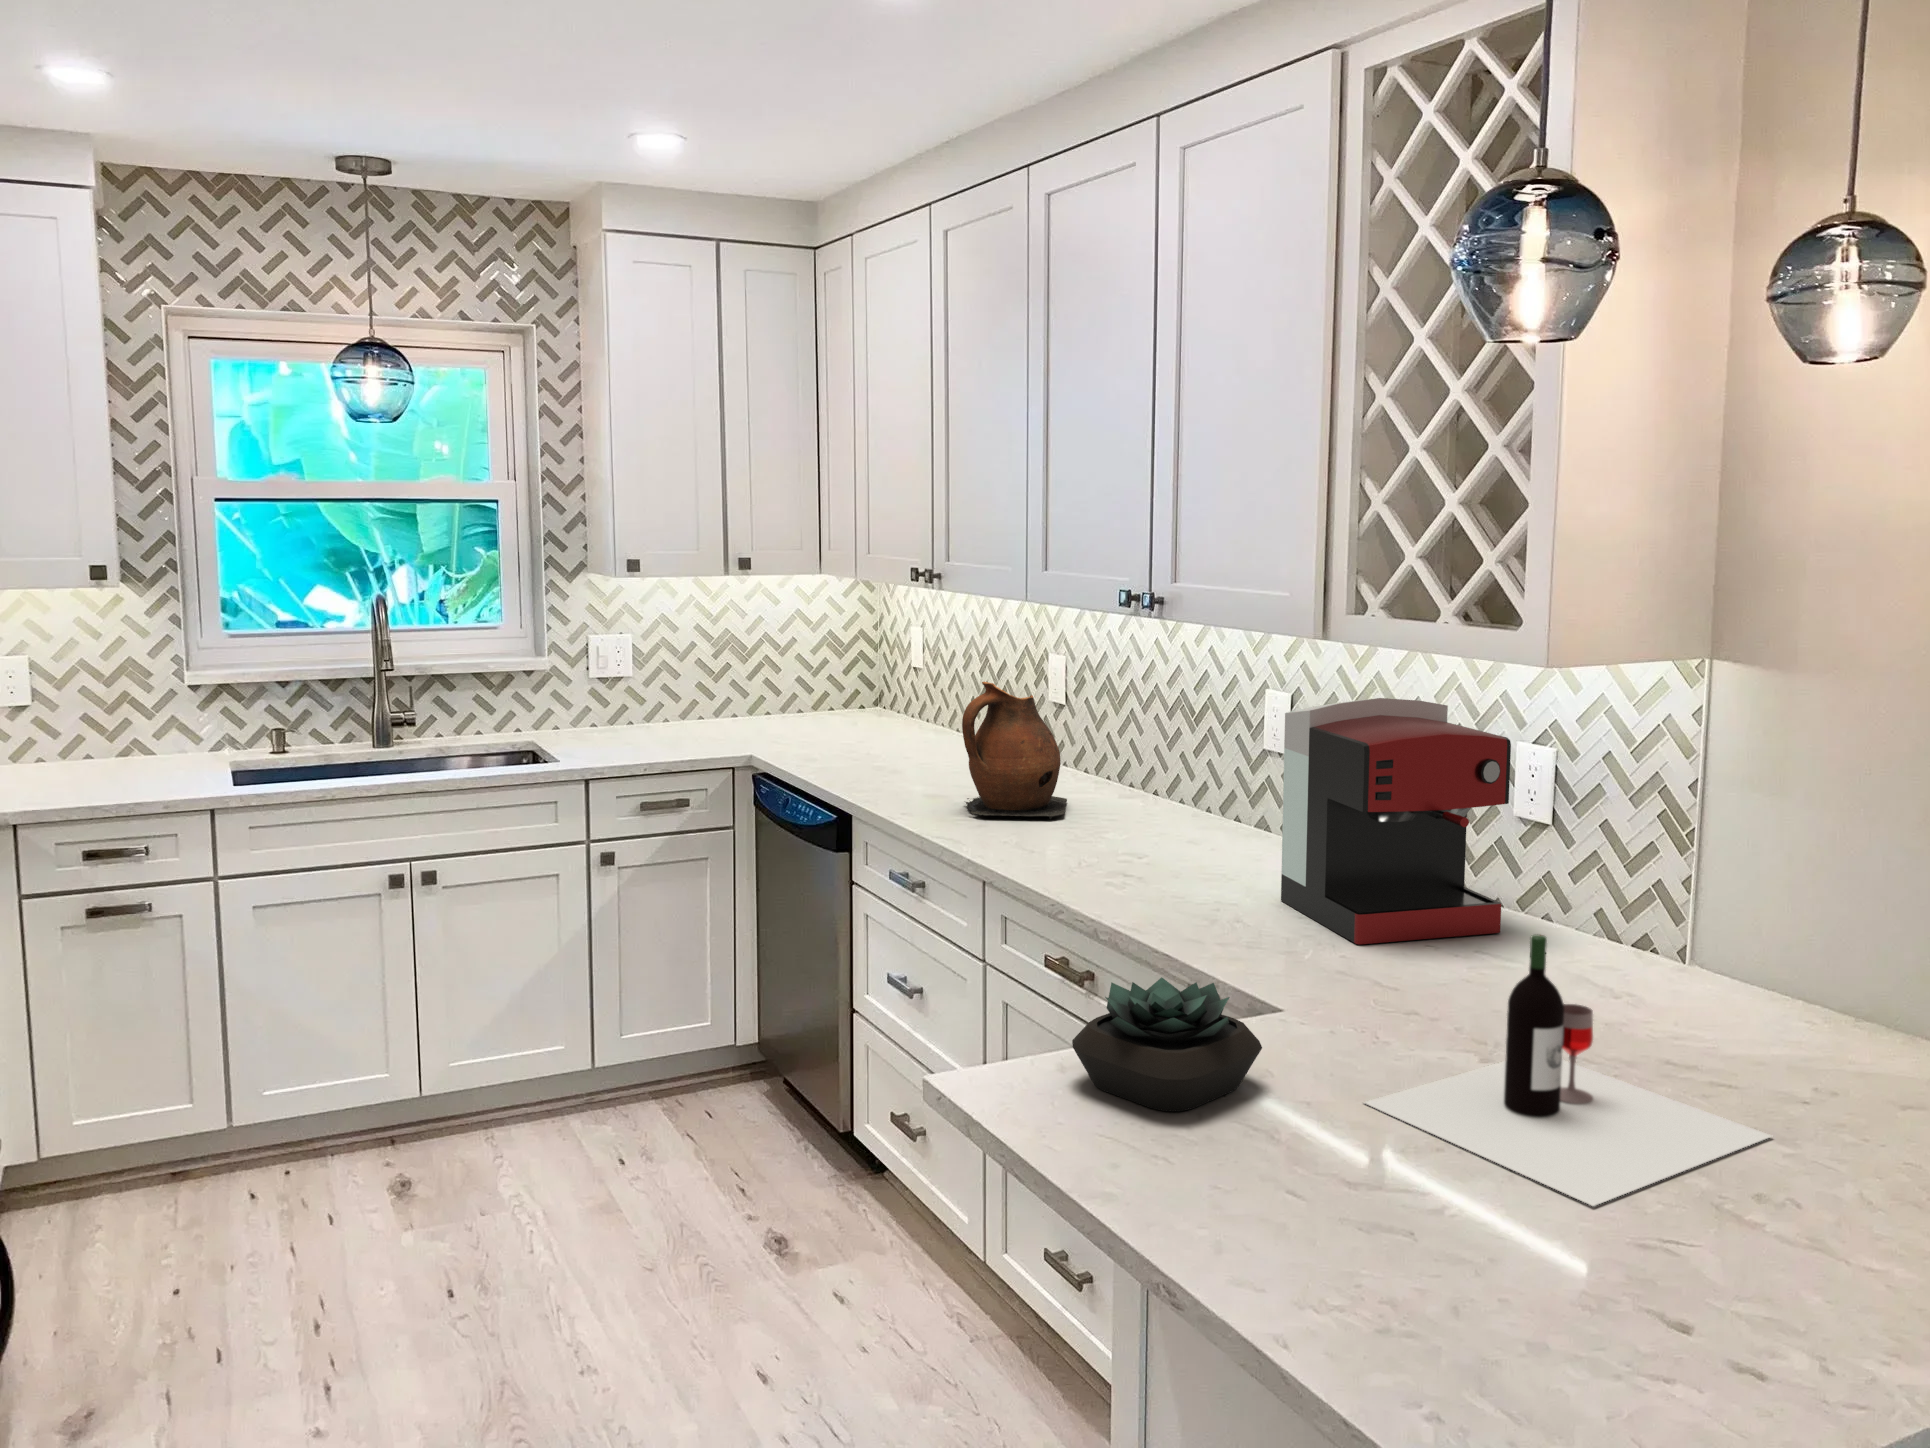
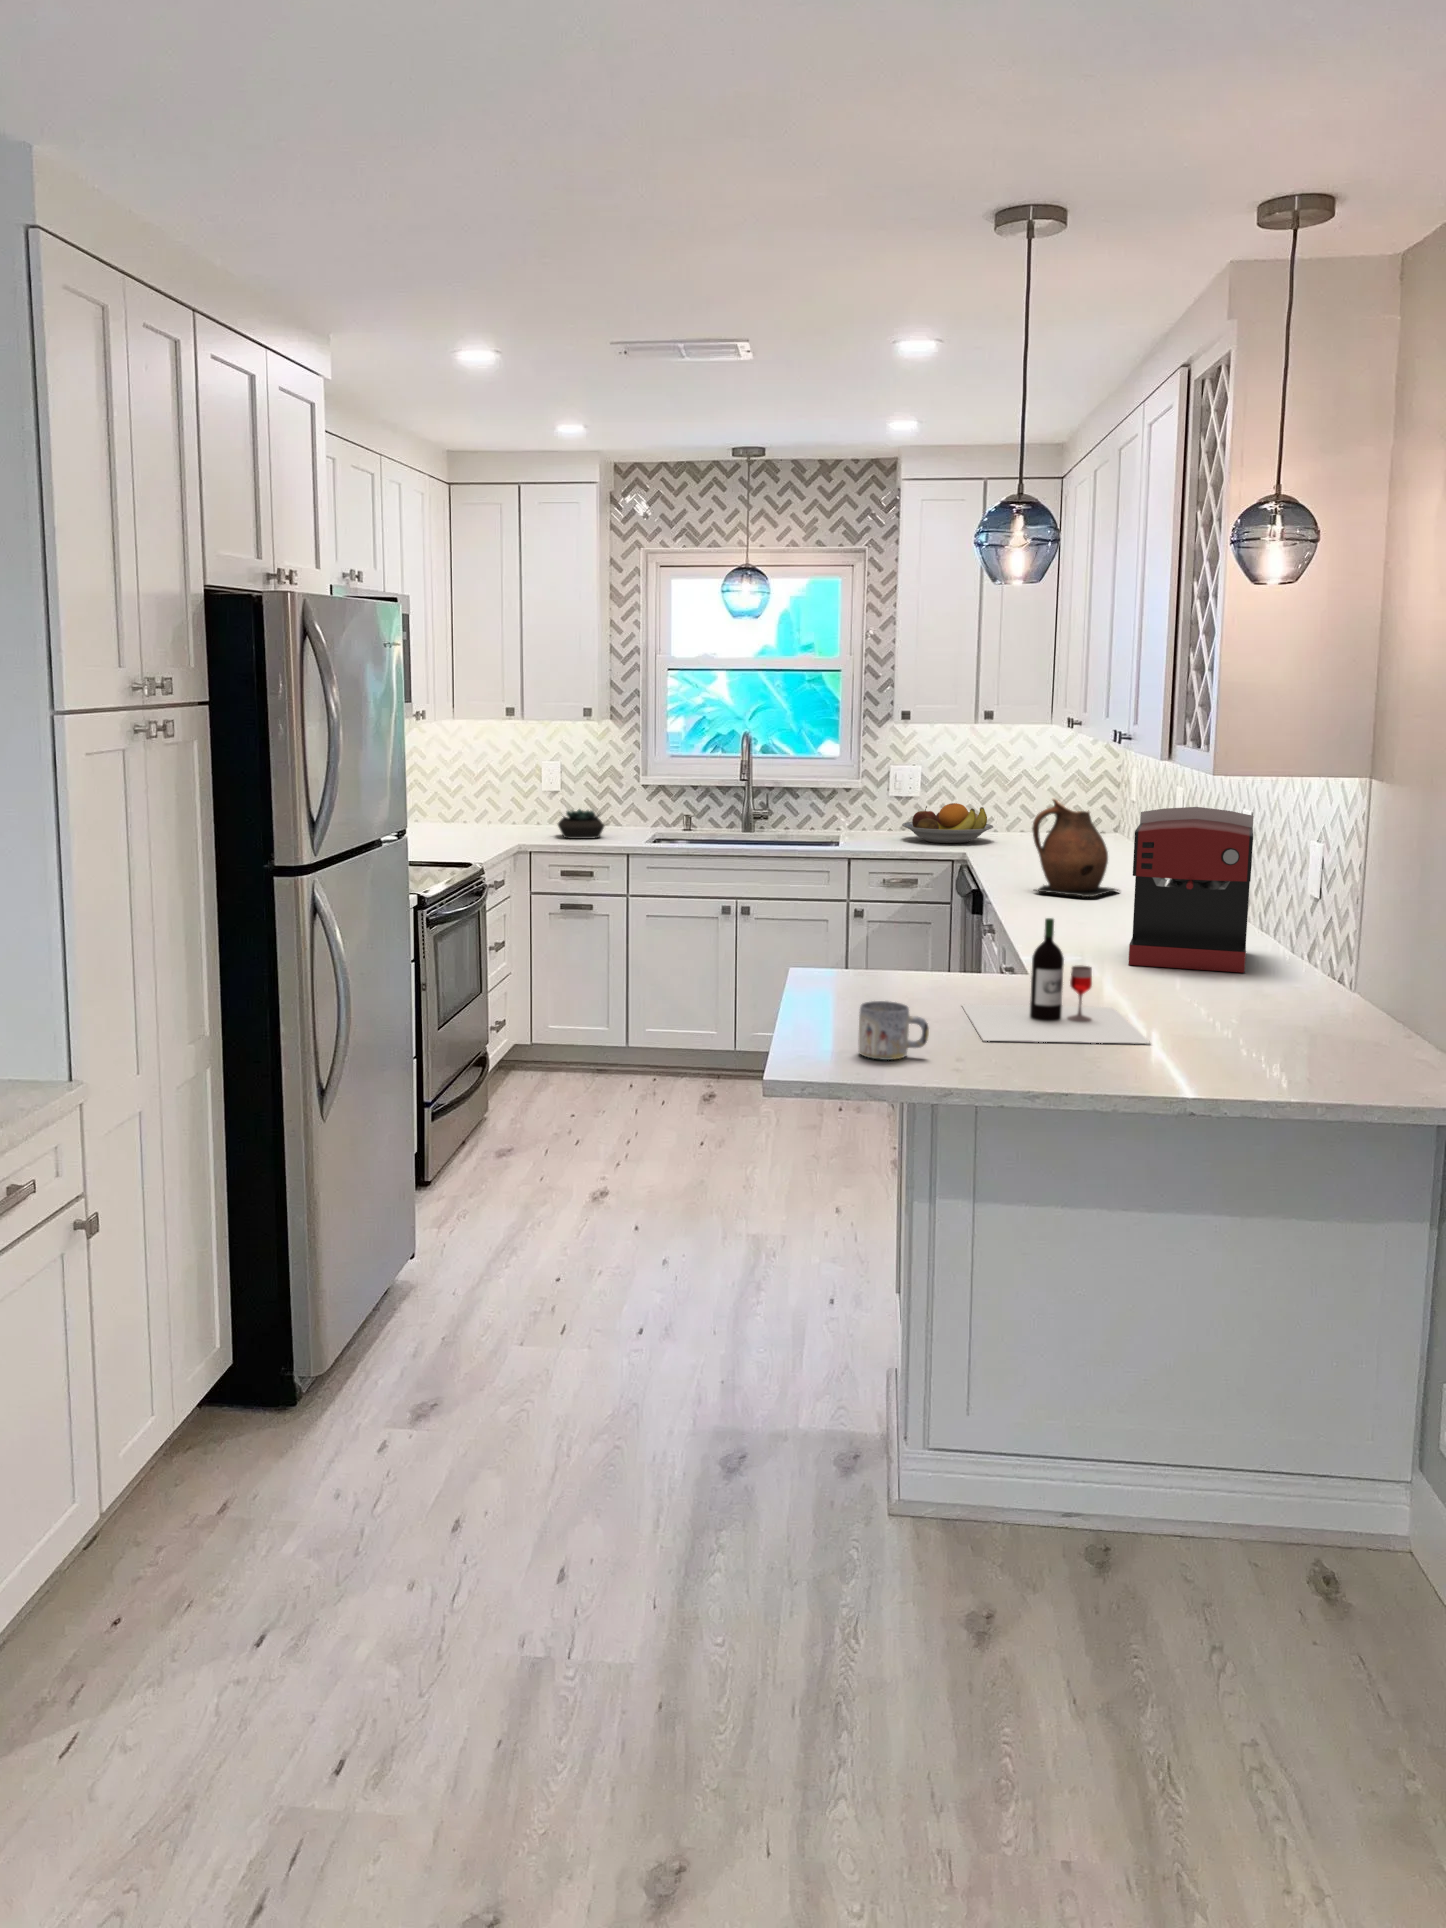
fruit bowl: none [631,684,758,740] -> present [902,803,993,843]
succulent plant: present [1072,977,1262,1111] -> present [558,809,604,839]
mug: none [1508,1194,1639,1340] -> present [859,1001,929,1060]

